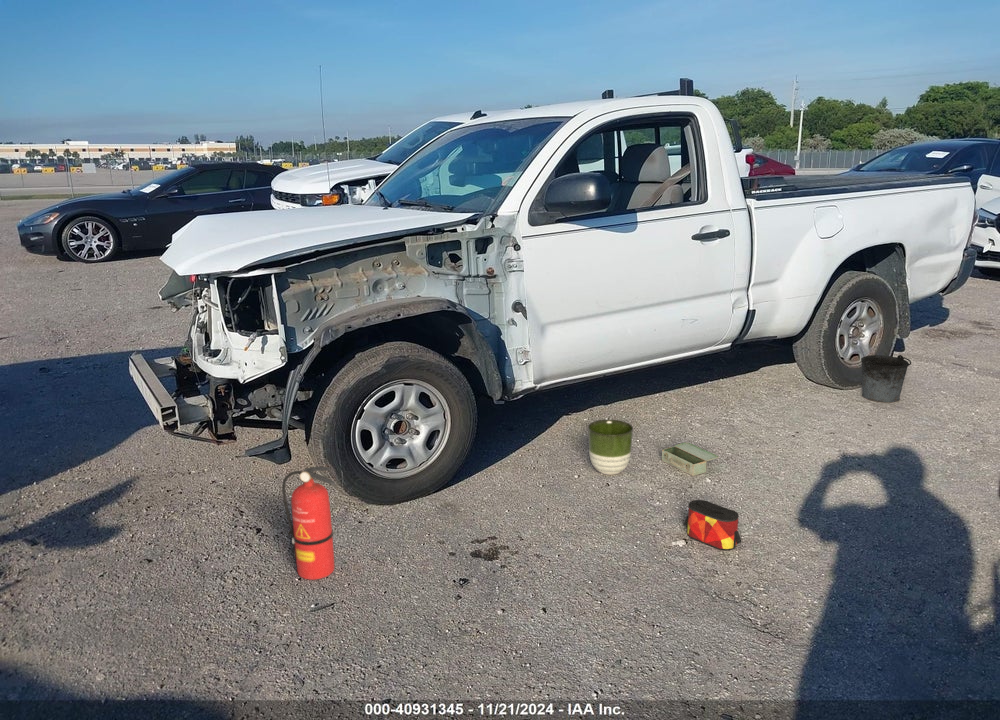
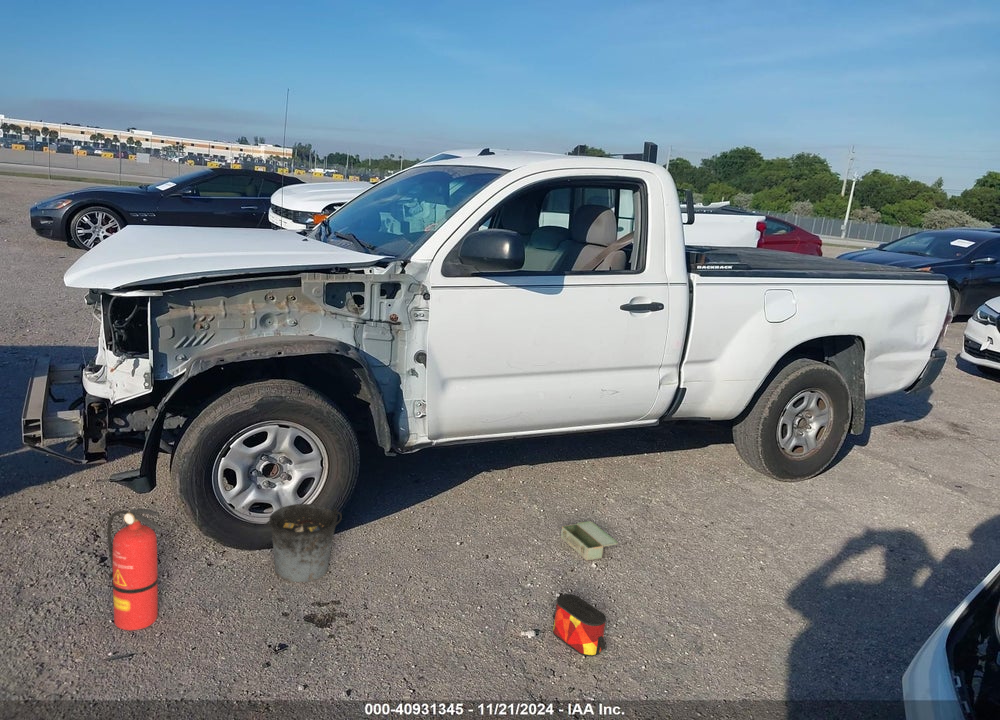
bucket: present [861,355,911,402] -> present [267,504,342,582]
planter: present [588,420,633,475] -> none [481,487,529,547]

